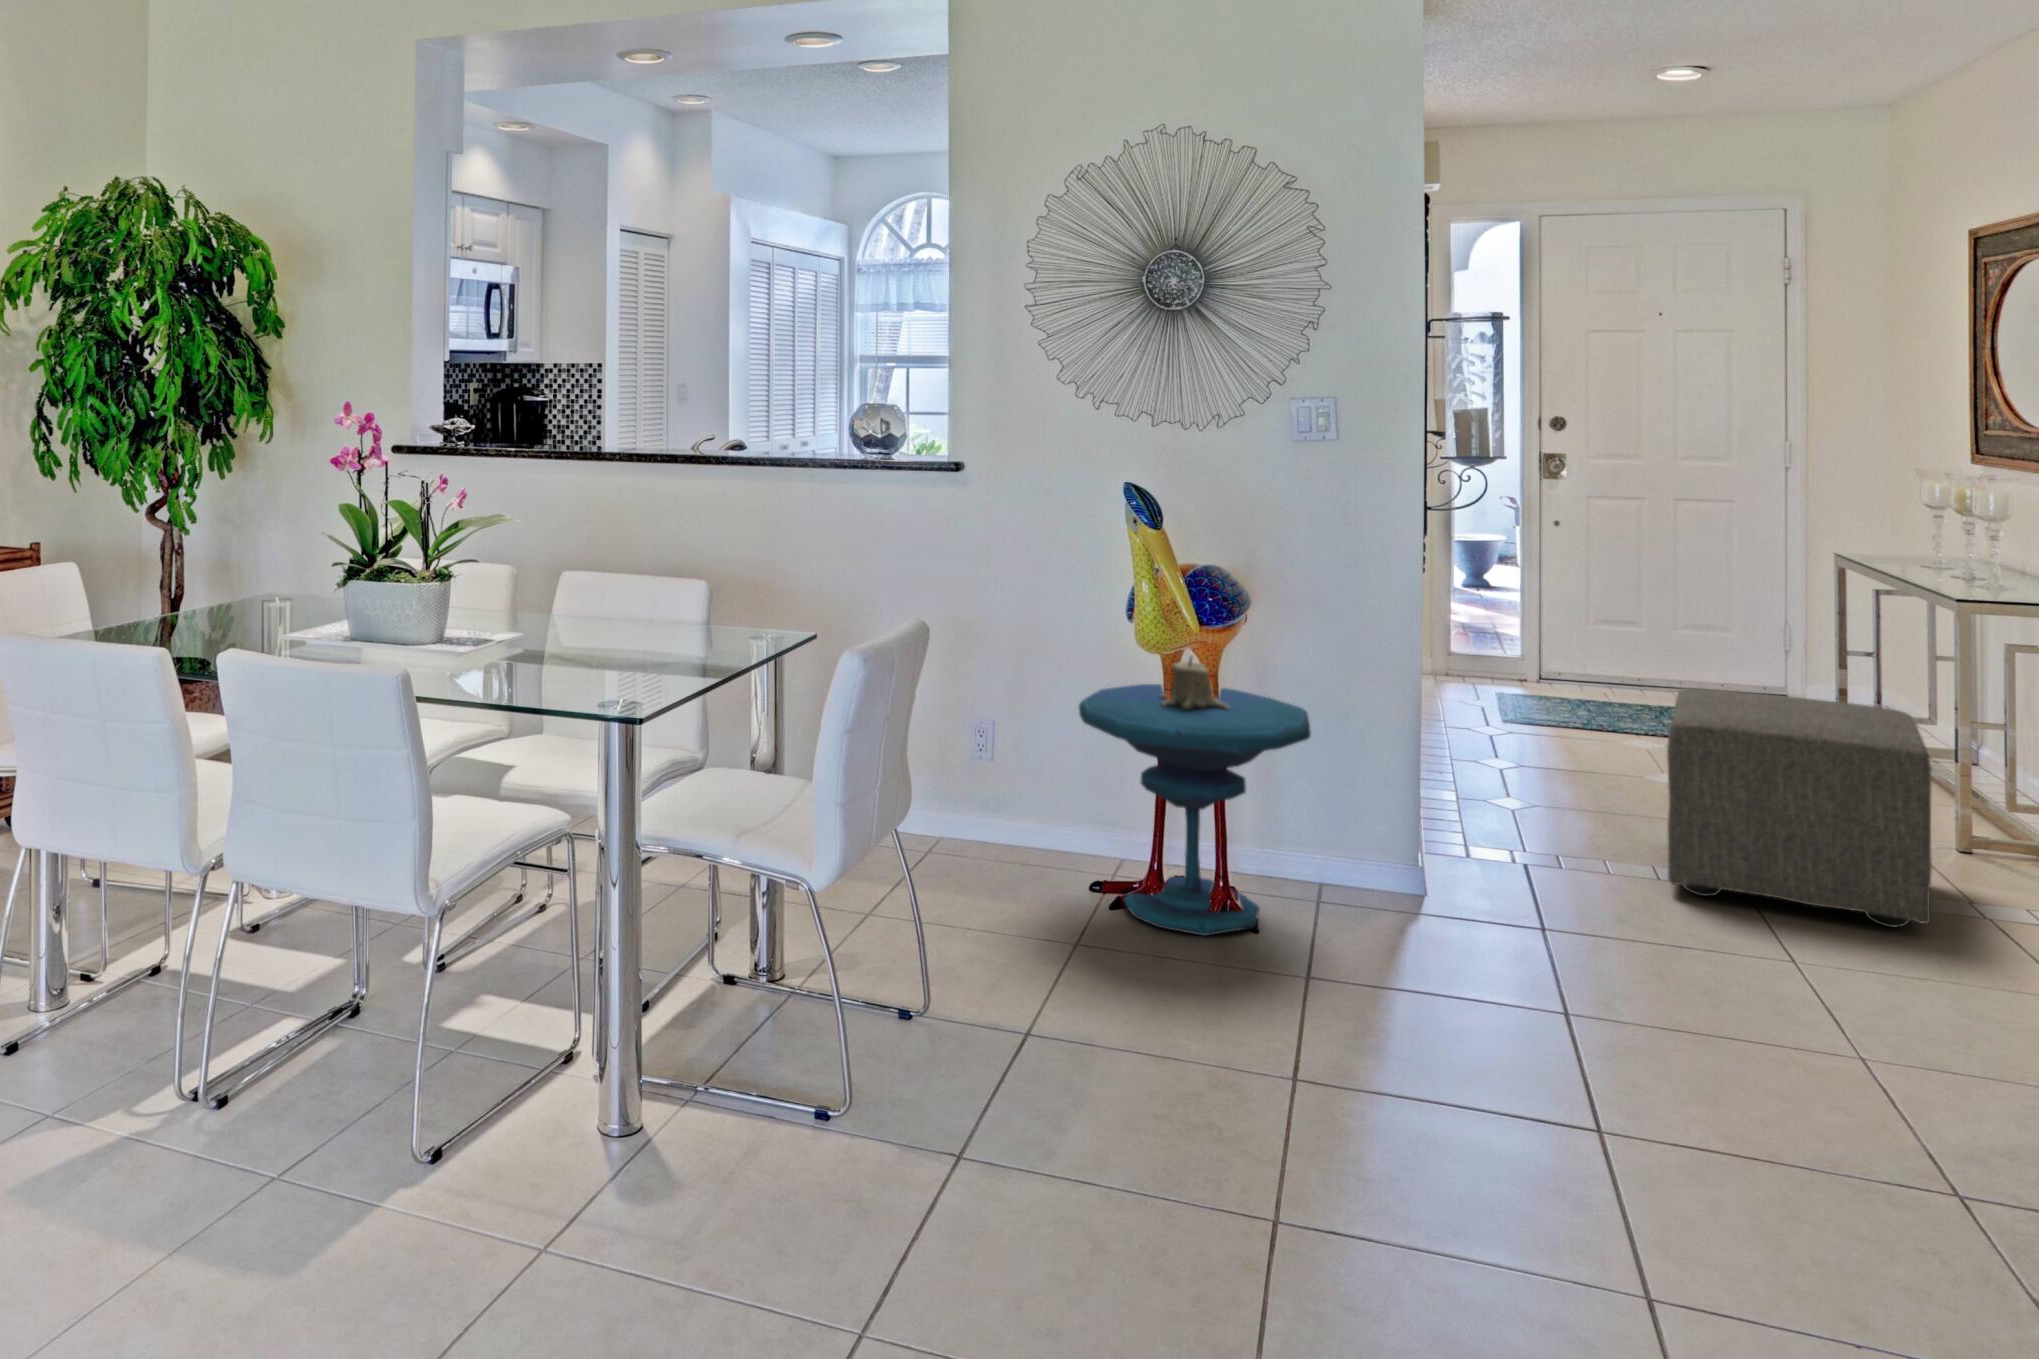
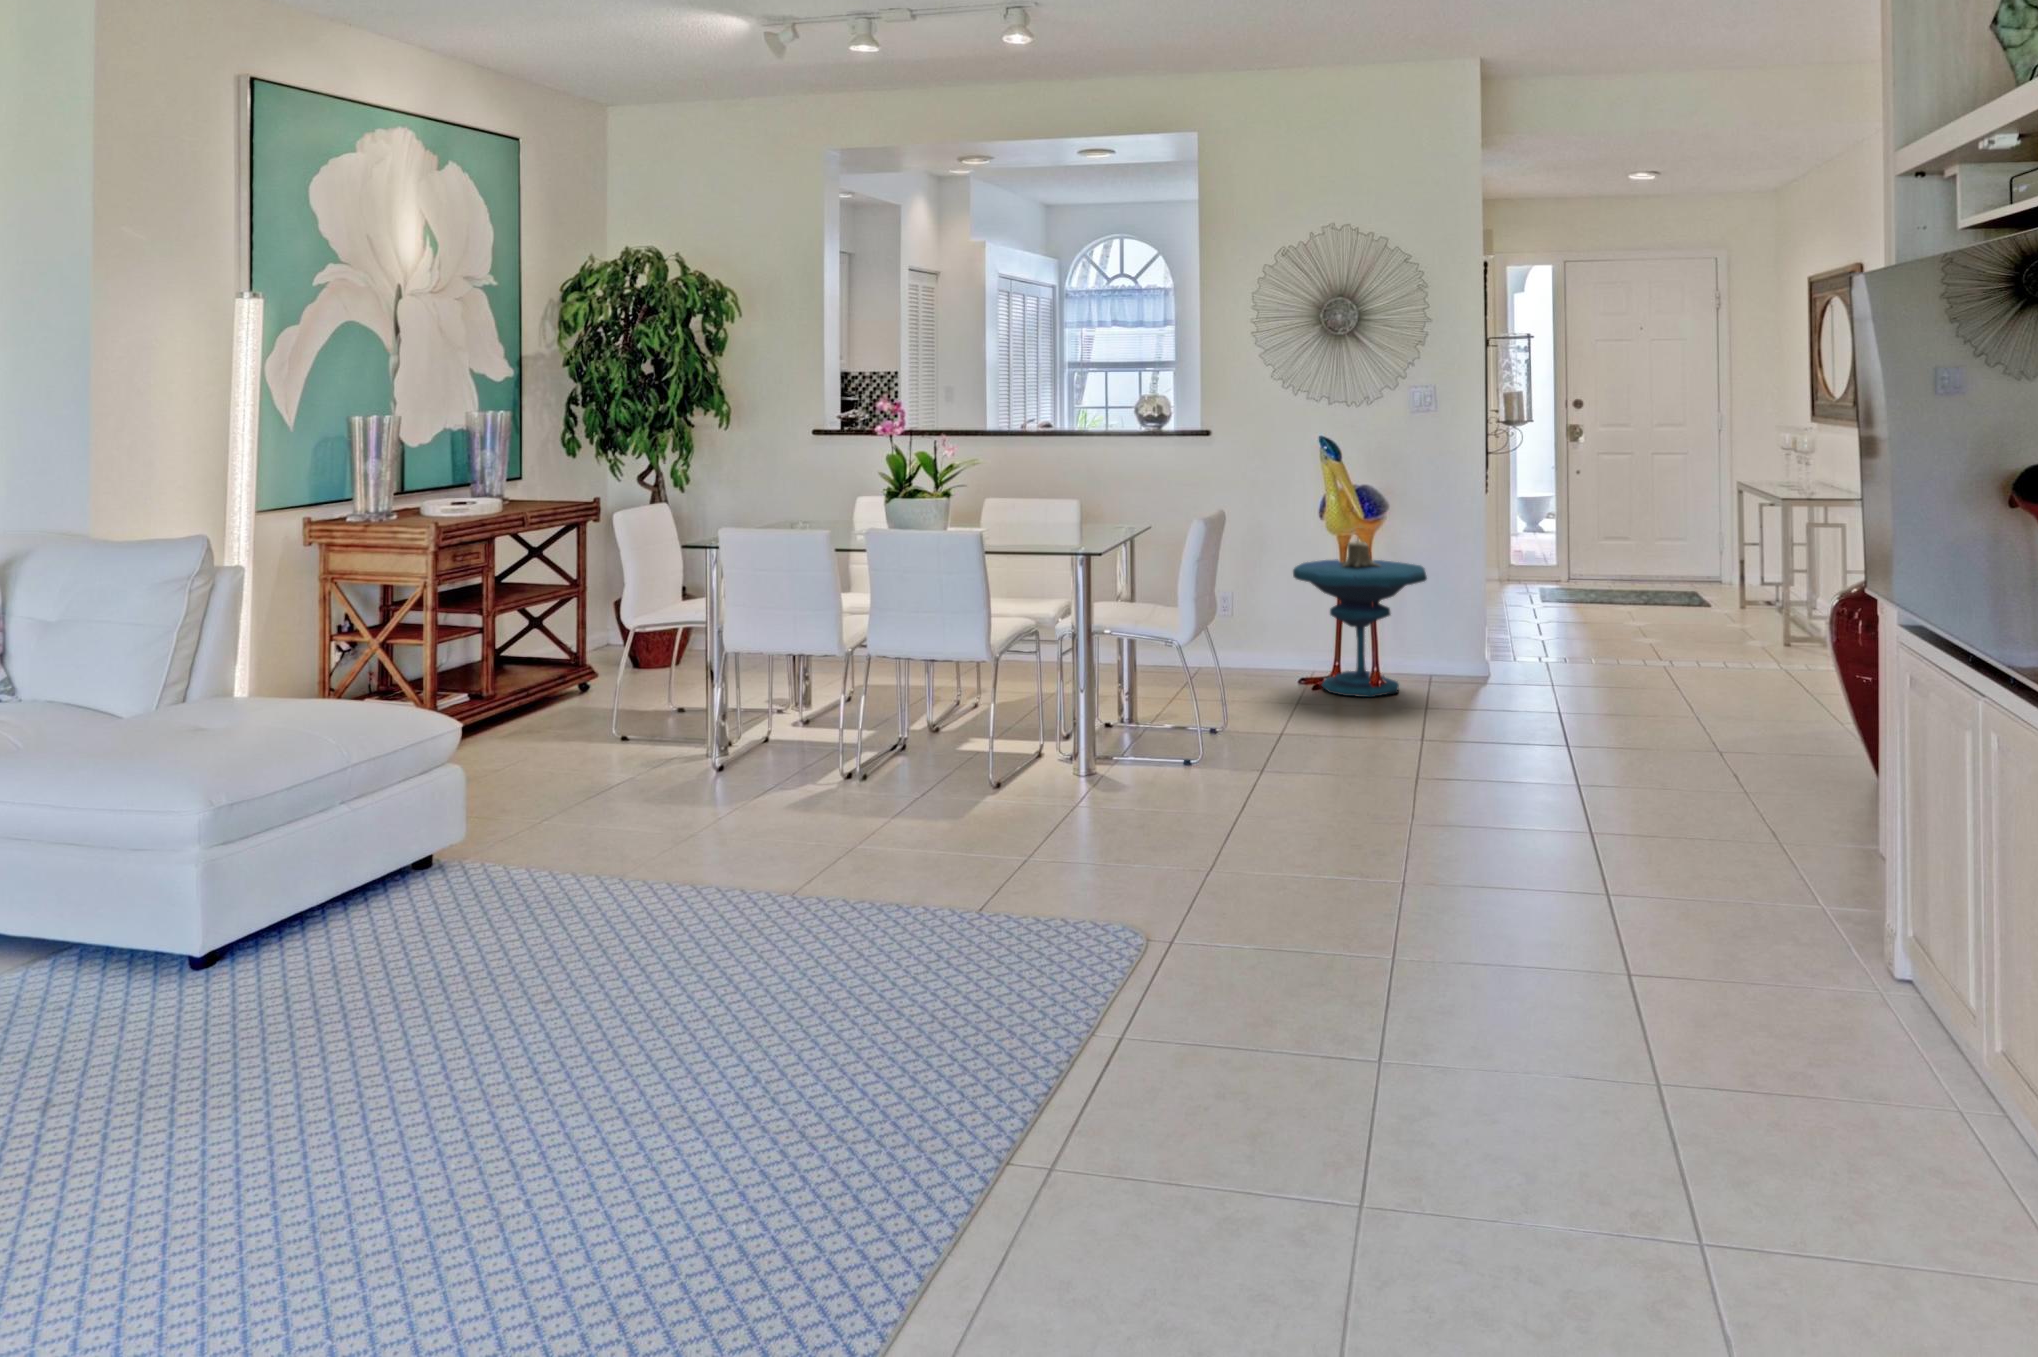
ottoman: present [1667,688,1932,927] -> none [1624,556,1758,676]

